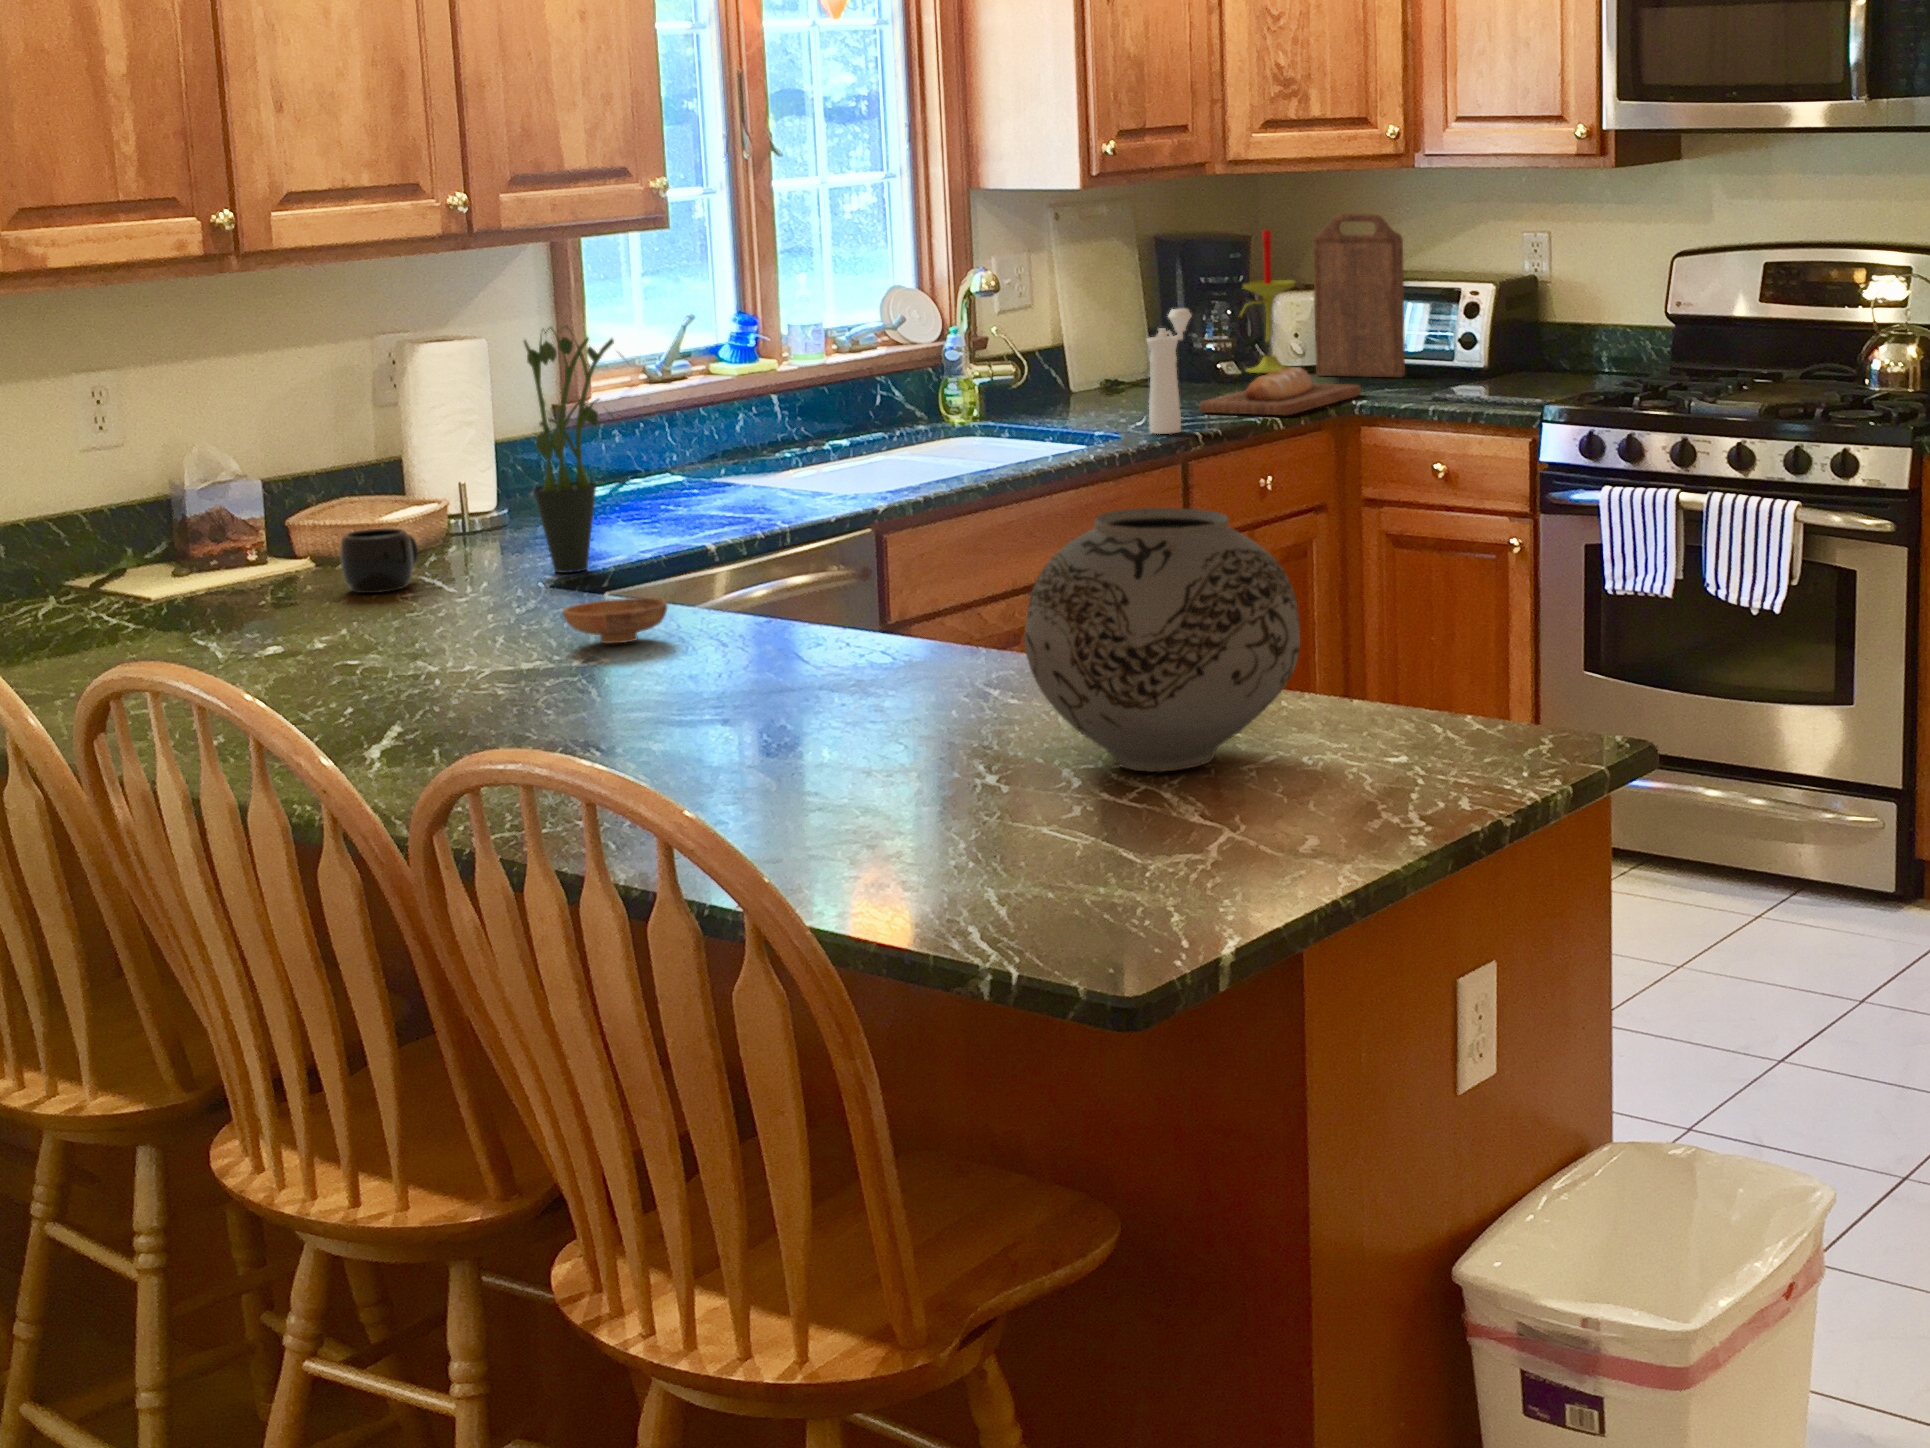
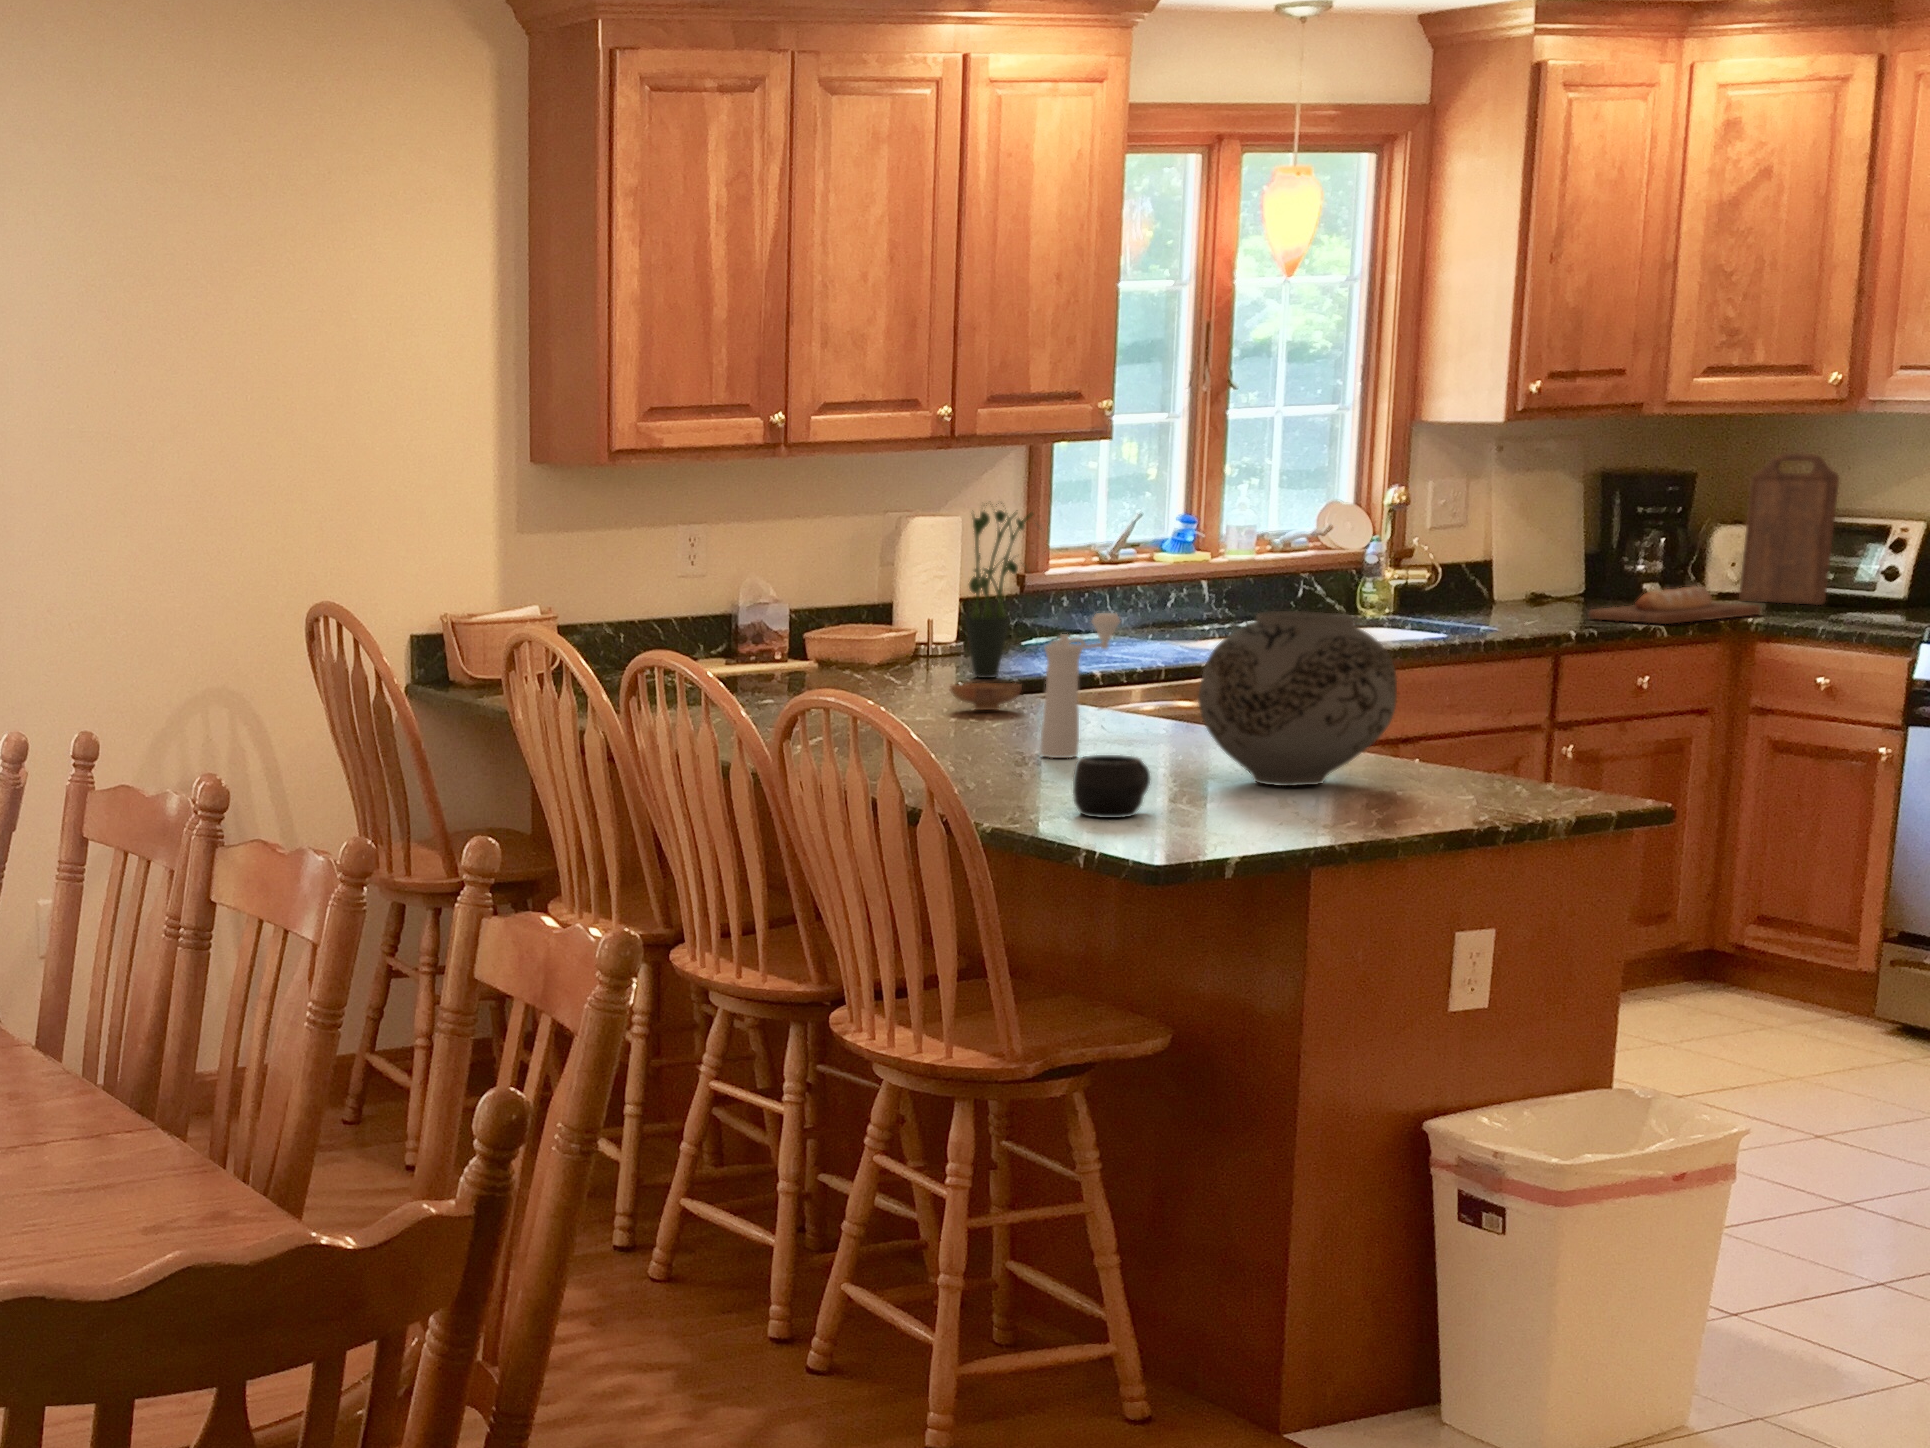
candle: present [1240,230,1295,373] -> none [1670,464,1736,597]
pepper mill: present [1147,309,1191,434] -> present [1040,613,1120,758]
mug: present [340,528,418,593] -> present [1073,755,1150,818]

